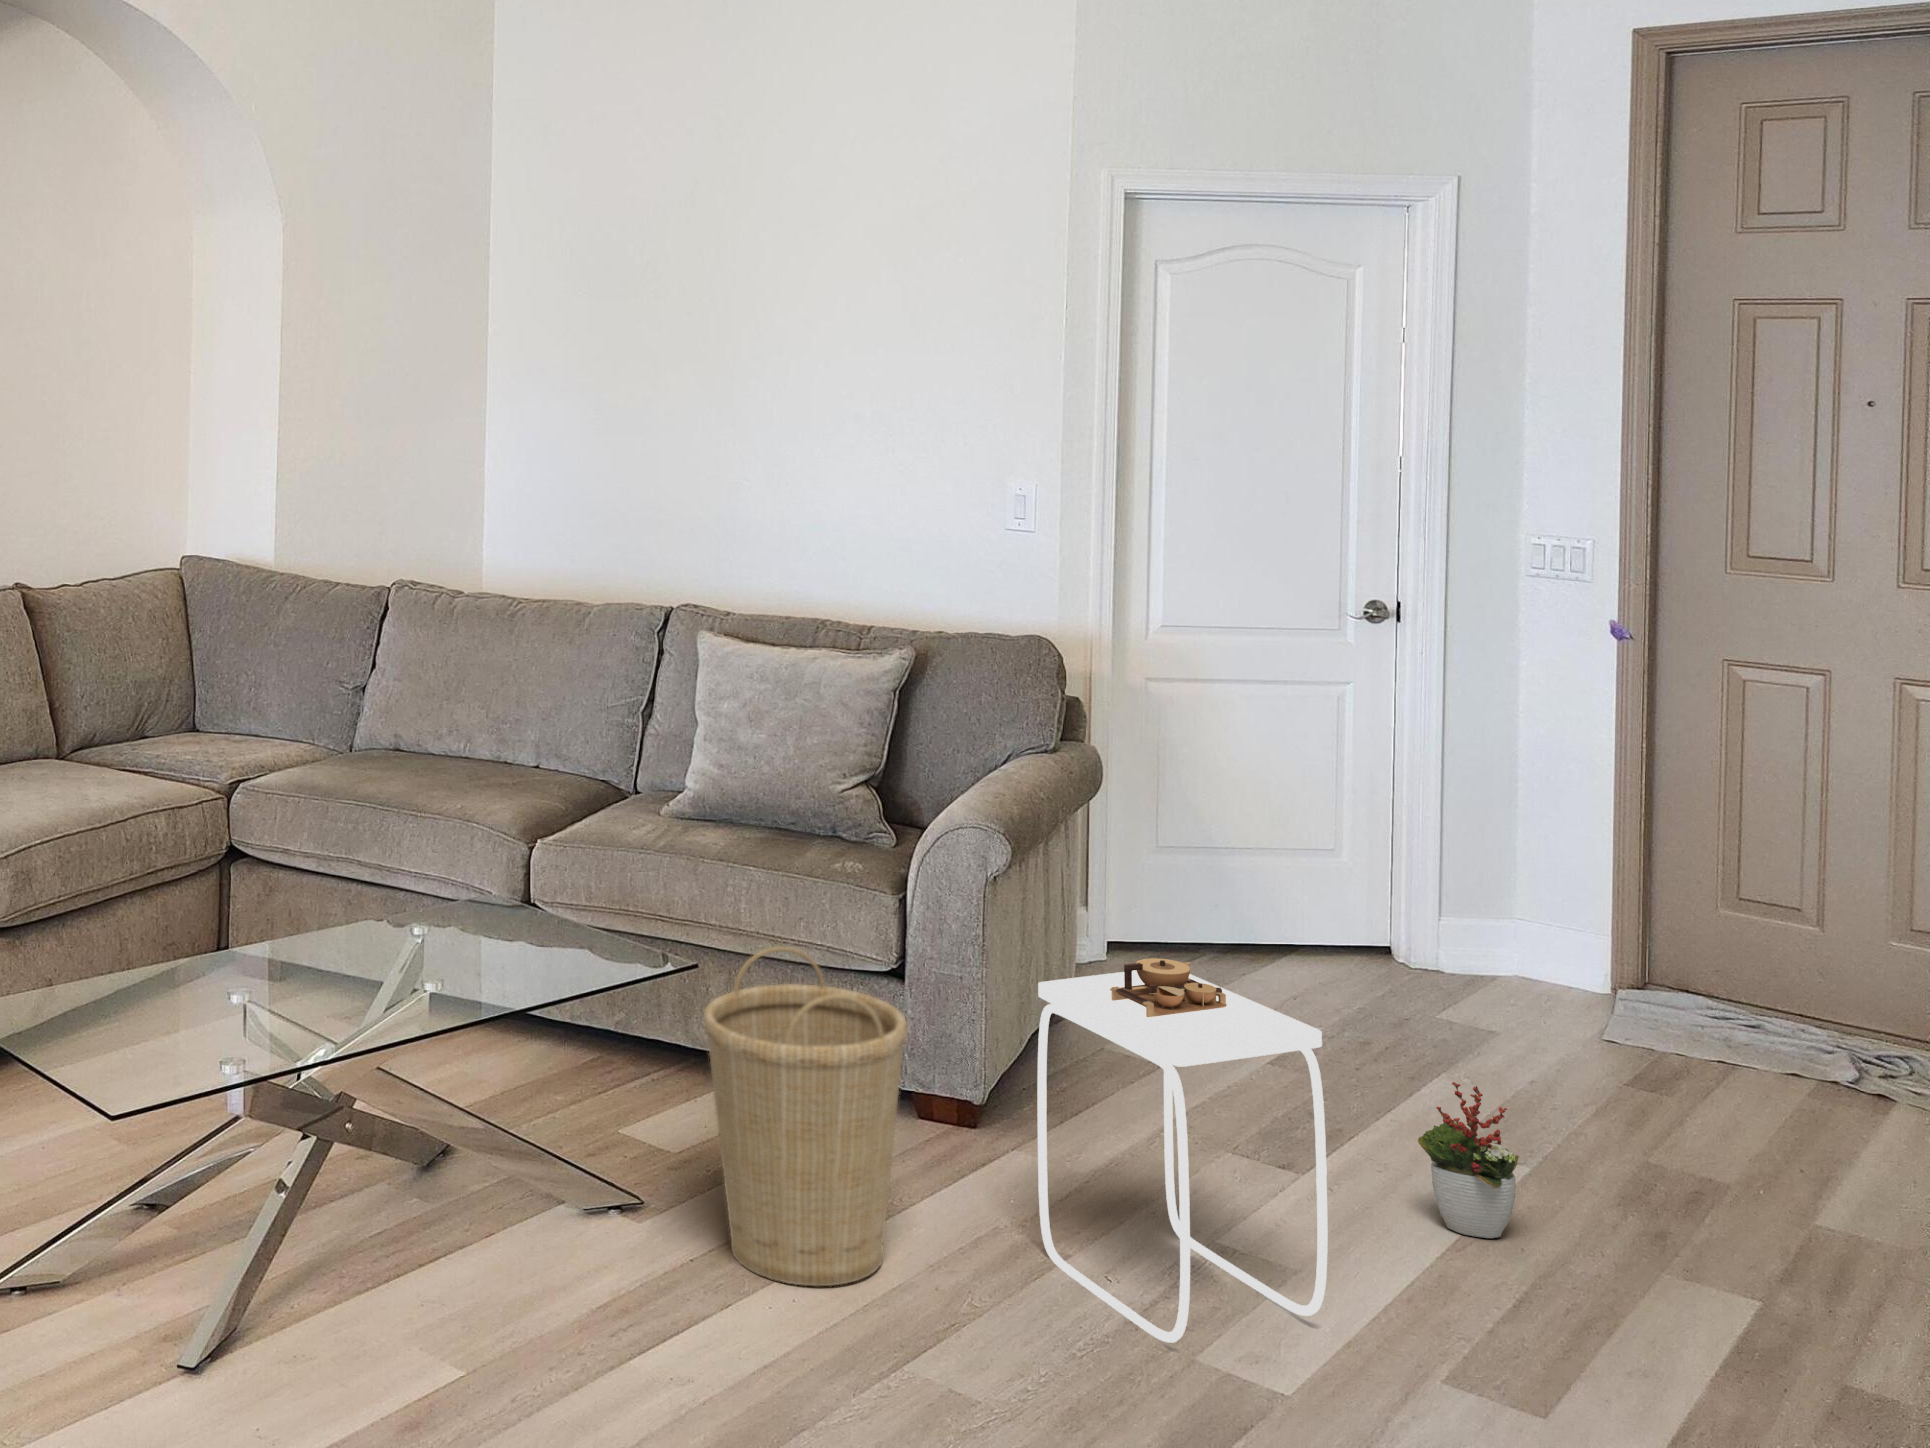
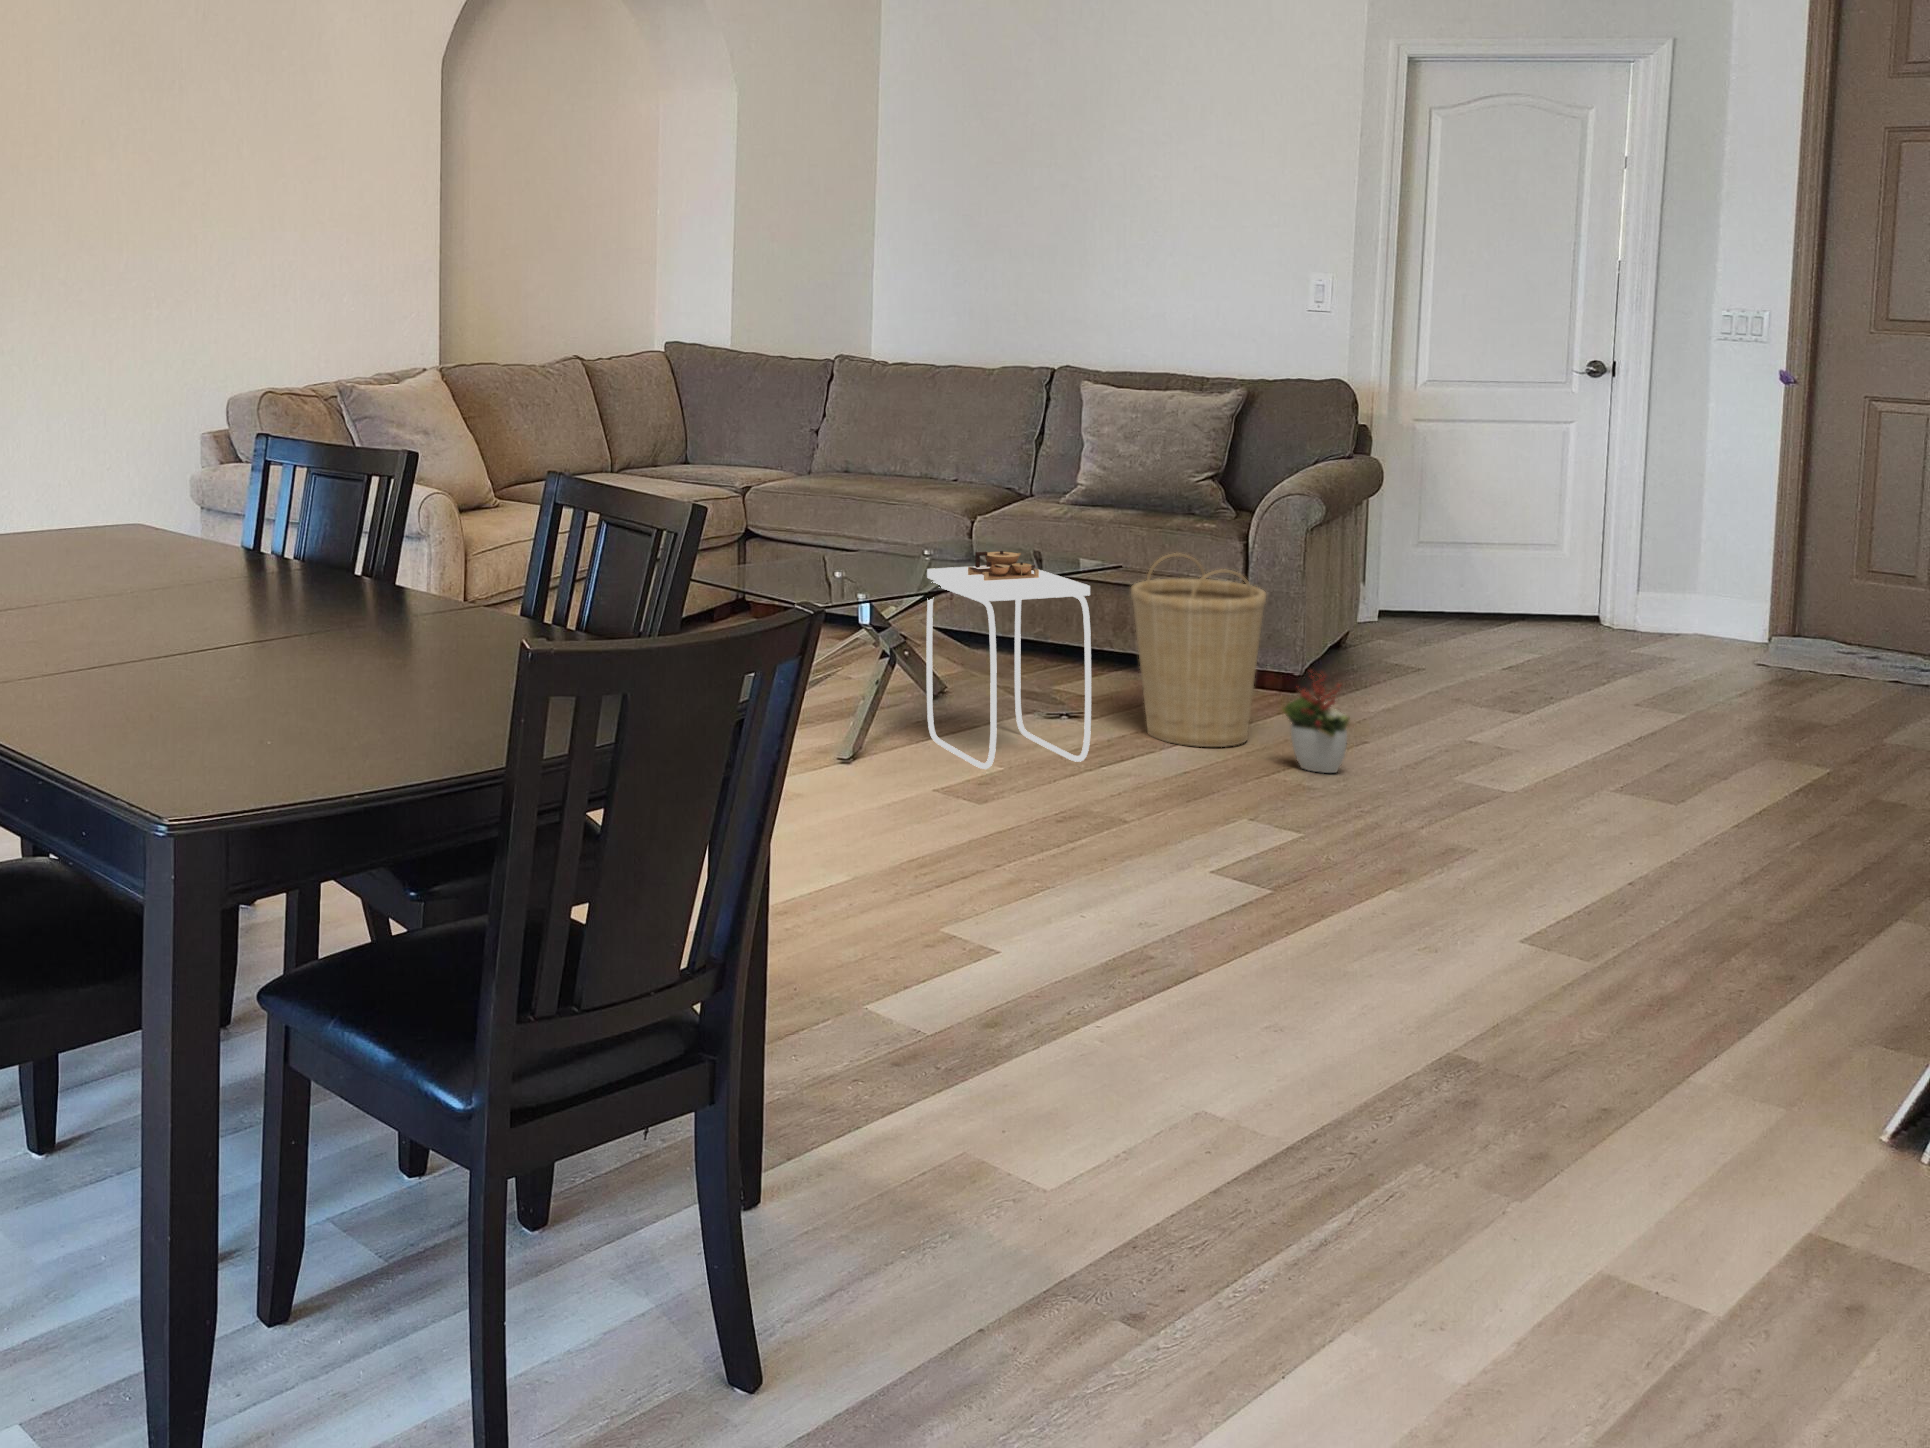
side table: present [1038,958,1327,1343] -> present [927,551,1091,769]
decorative plant: present [1418,1082,1519,1238] -> present [1283,672,1349,773]

